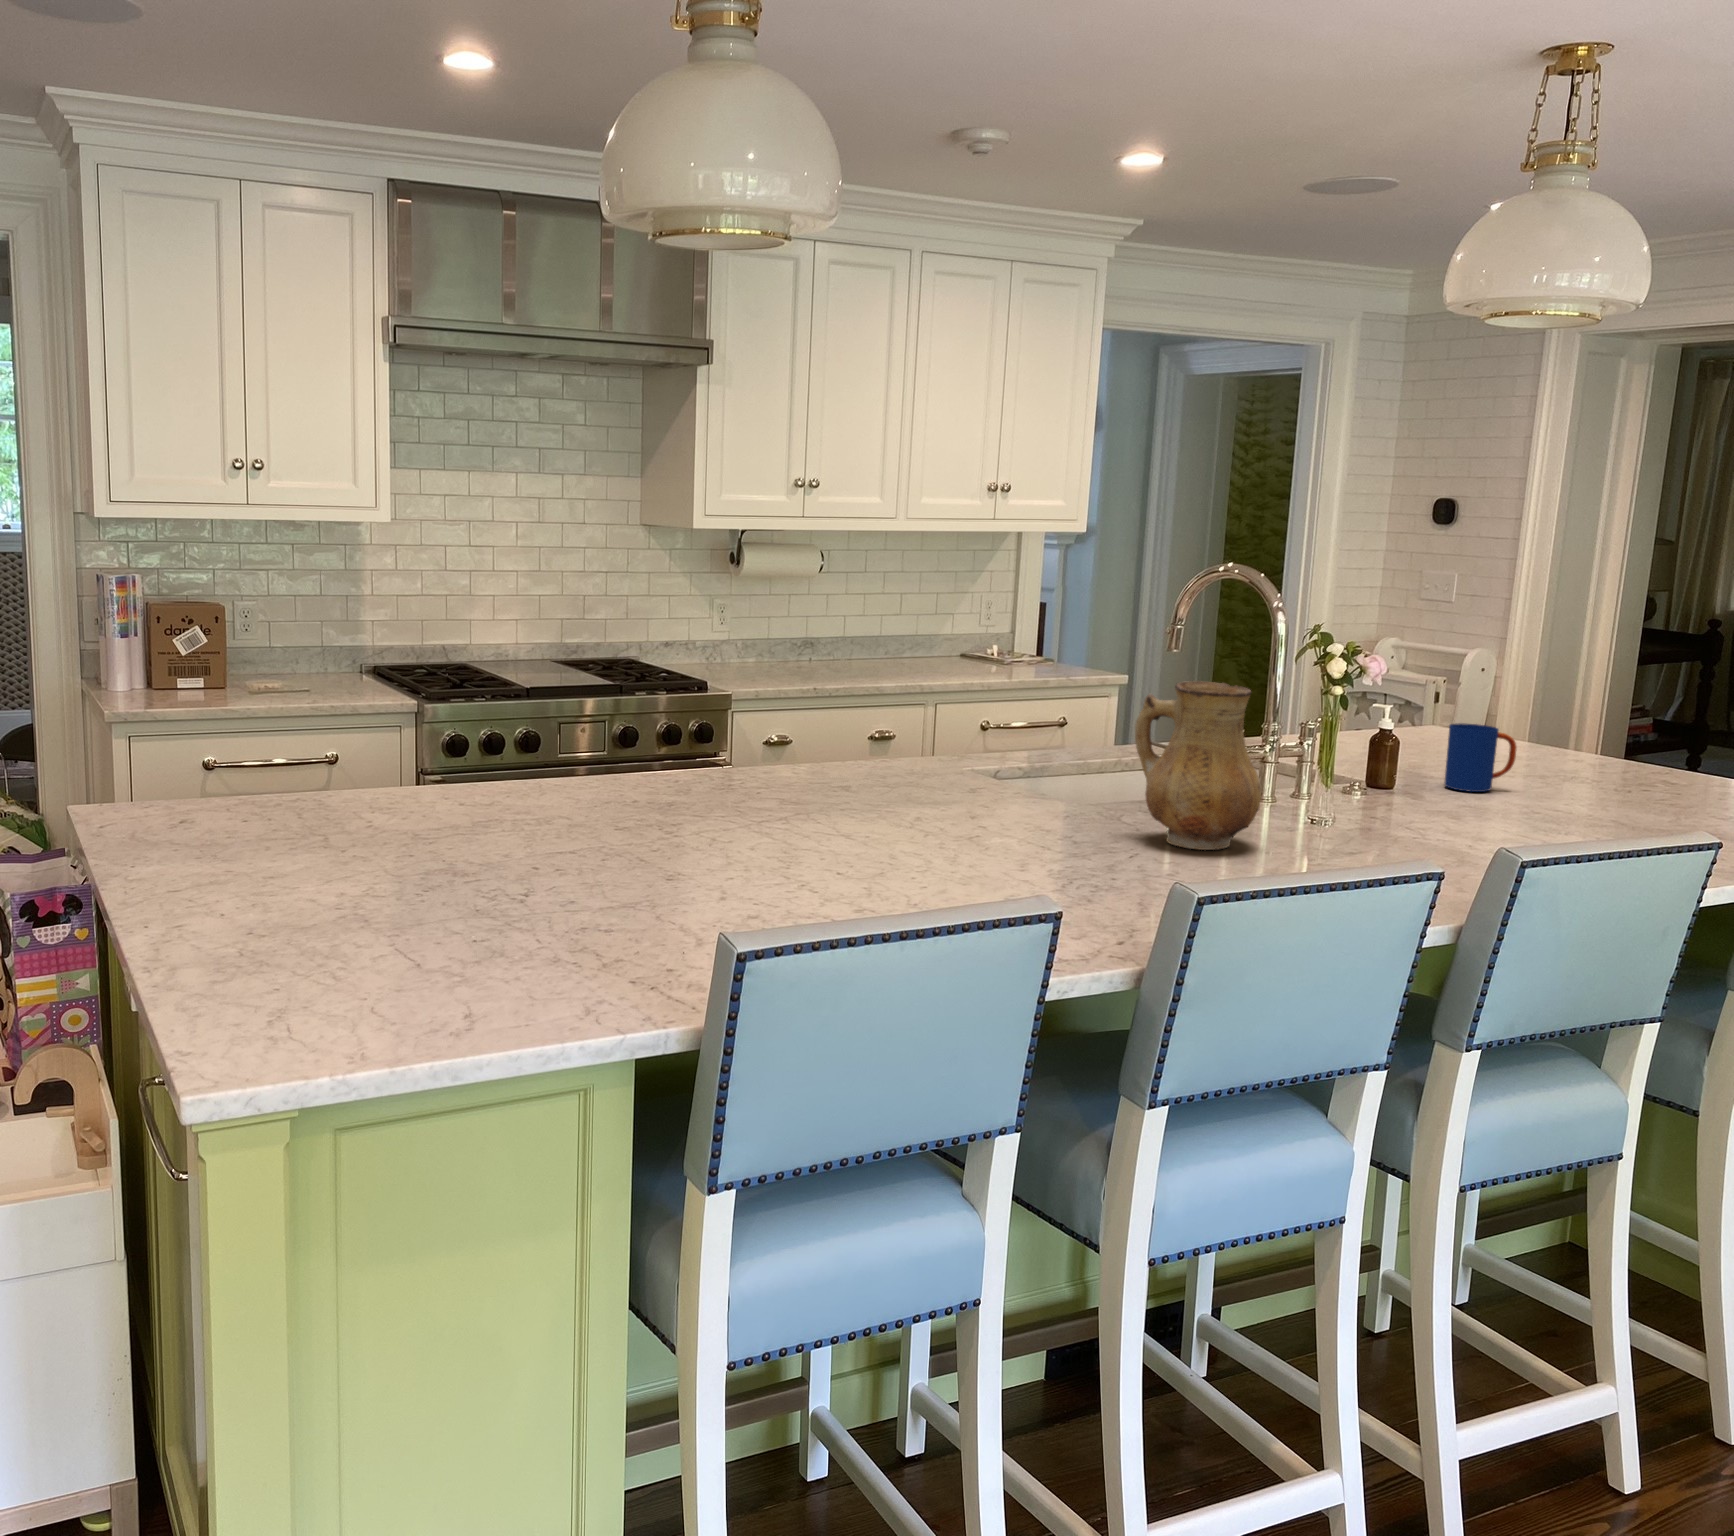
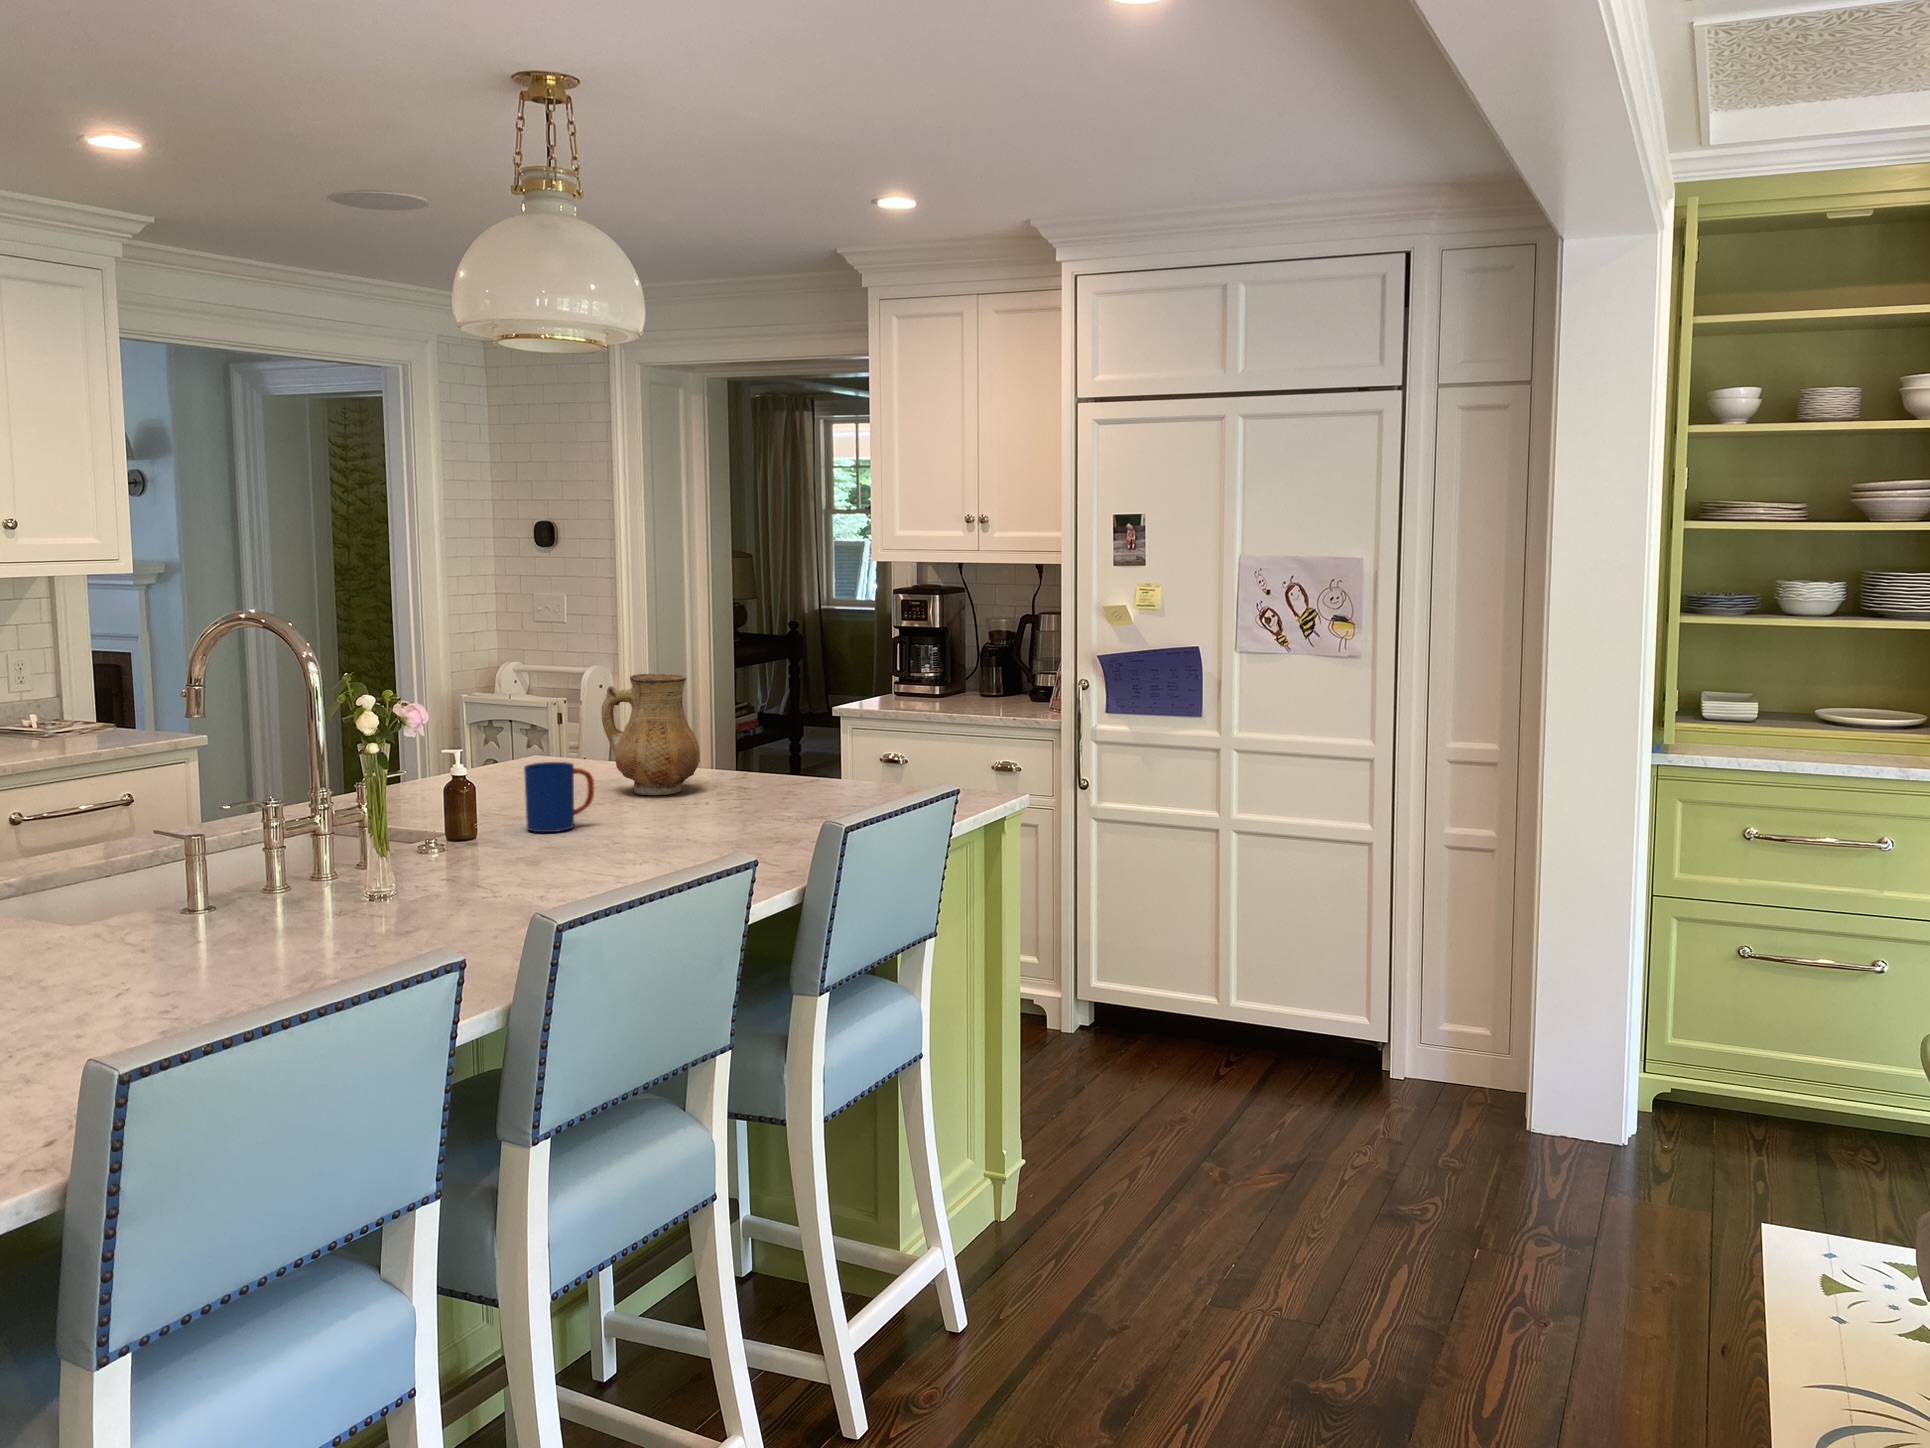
ceramic pitcher: present [1135,681,1261,850] -> present [601,674,700,795]

